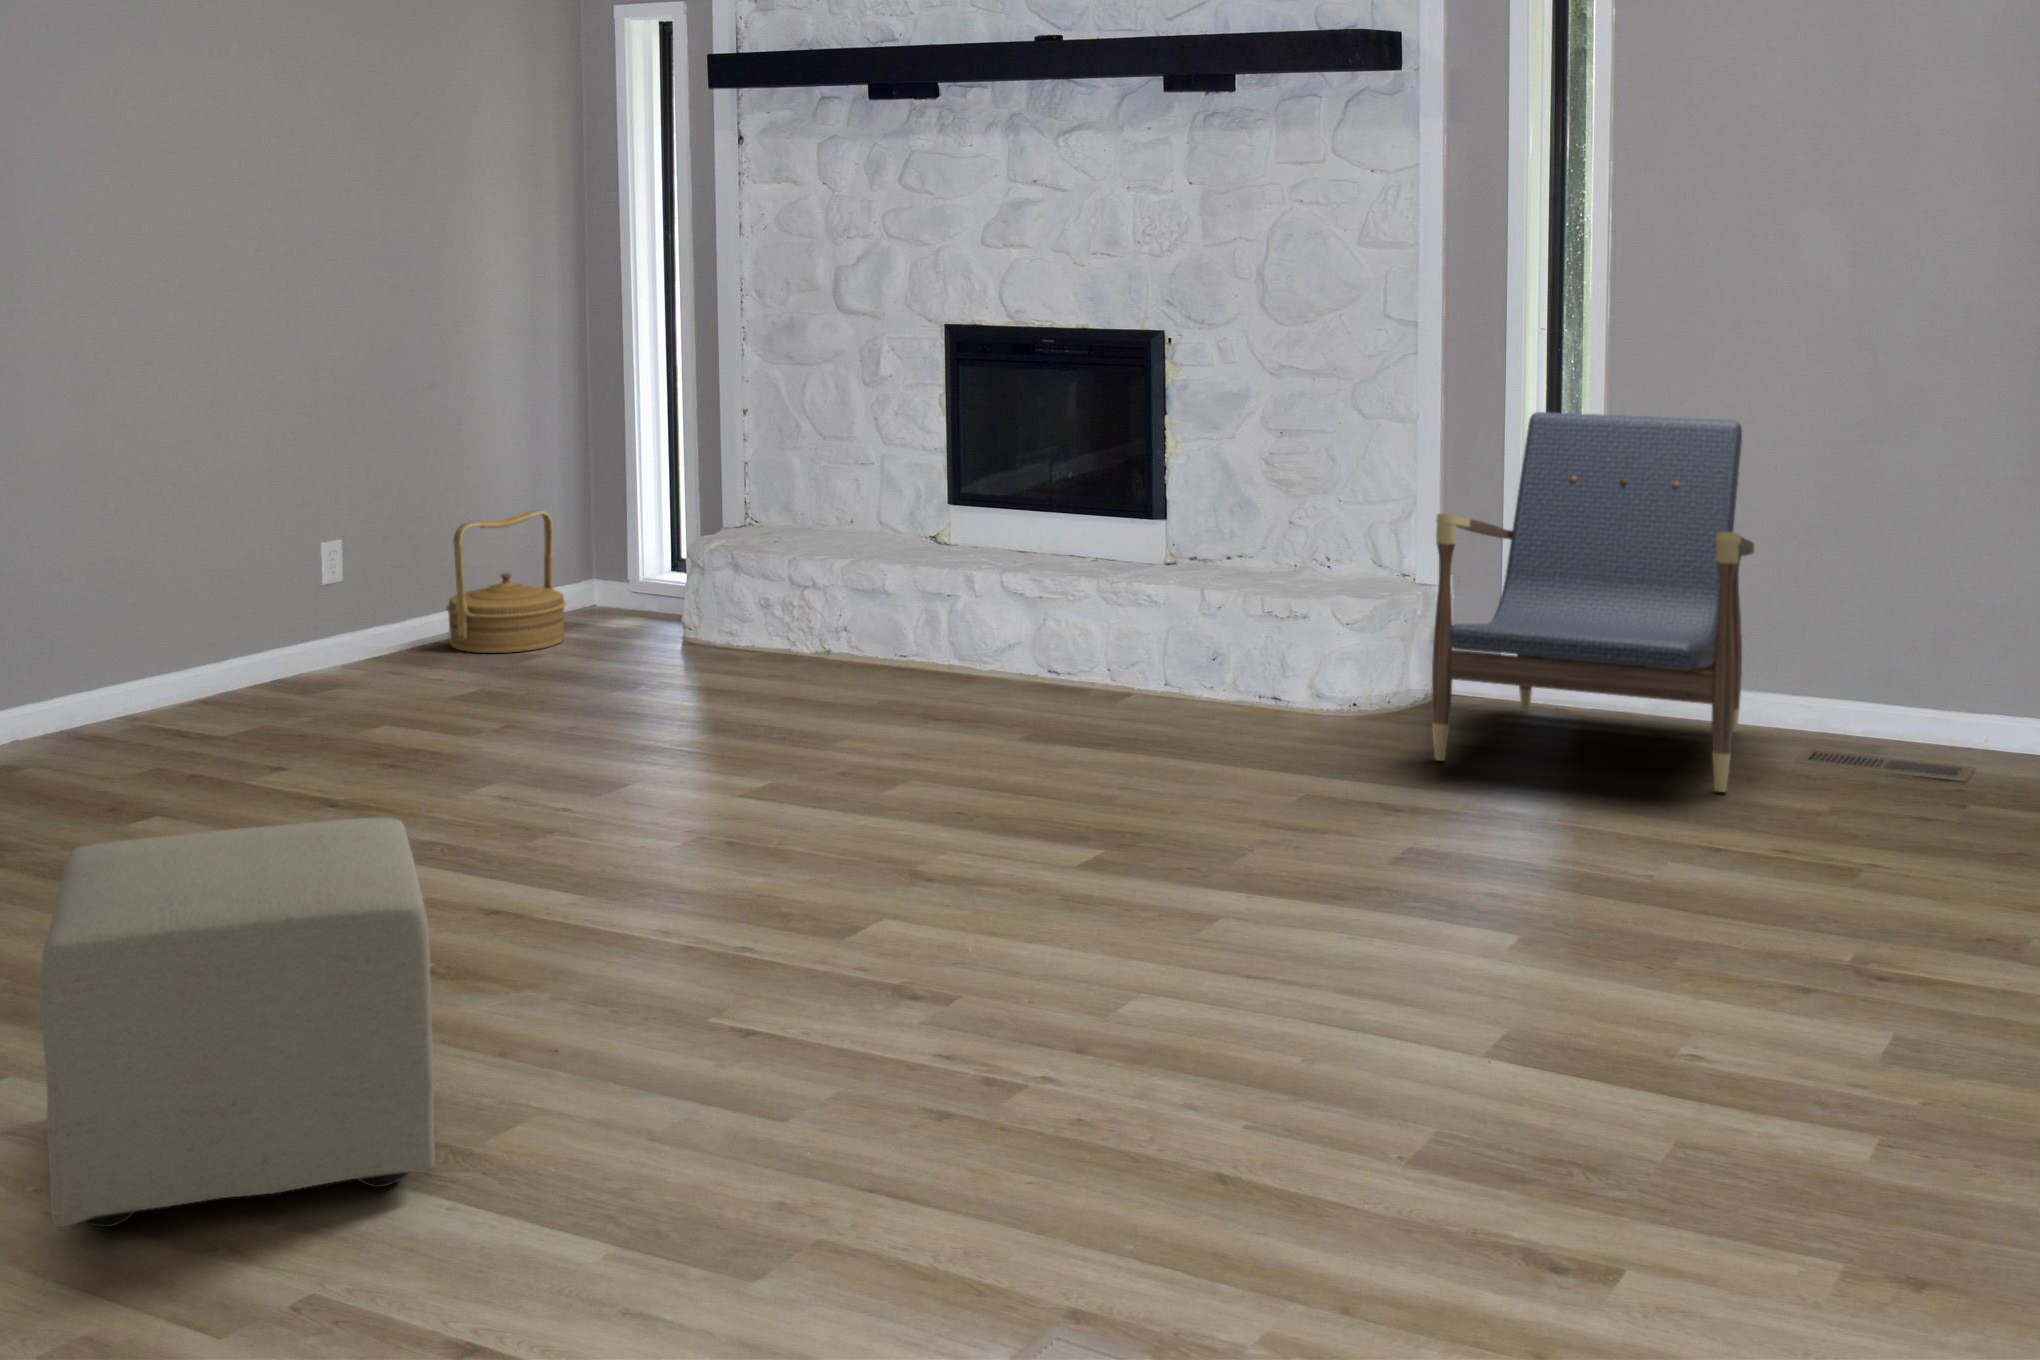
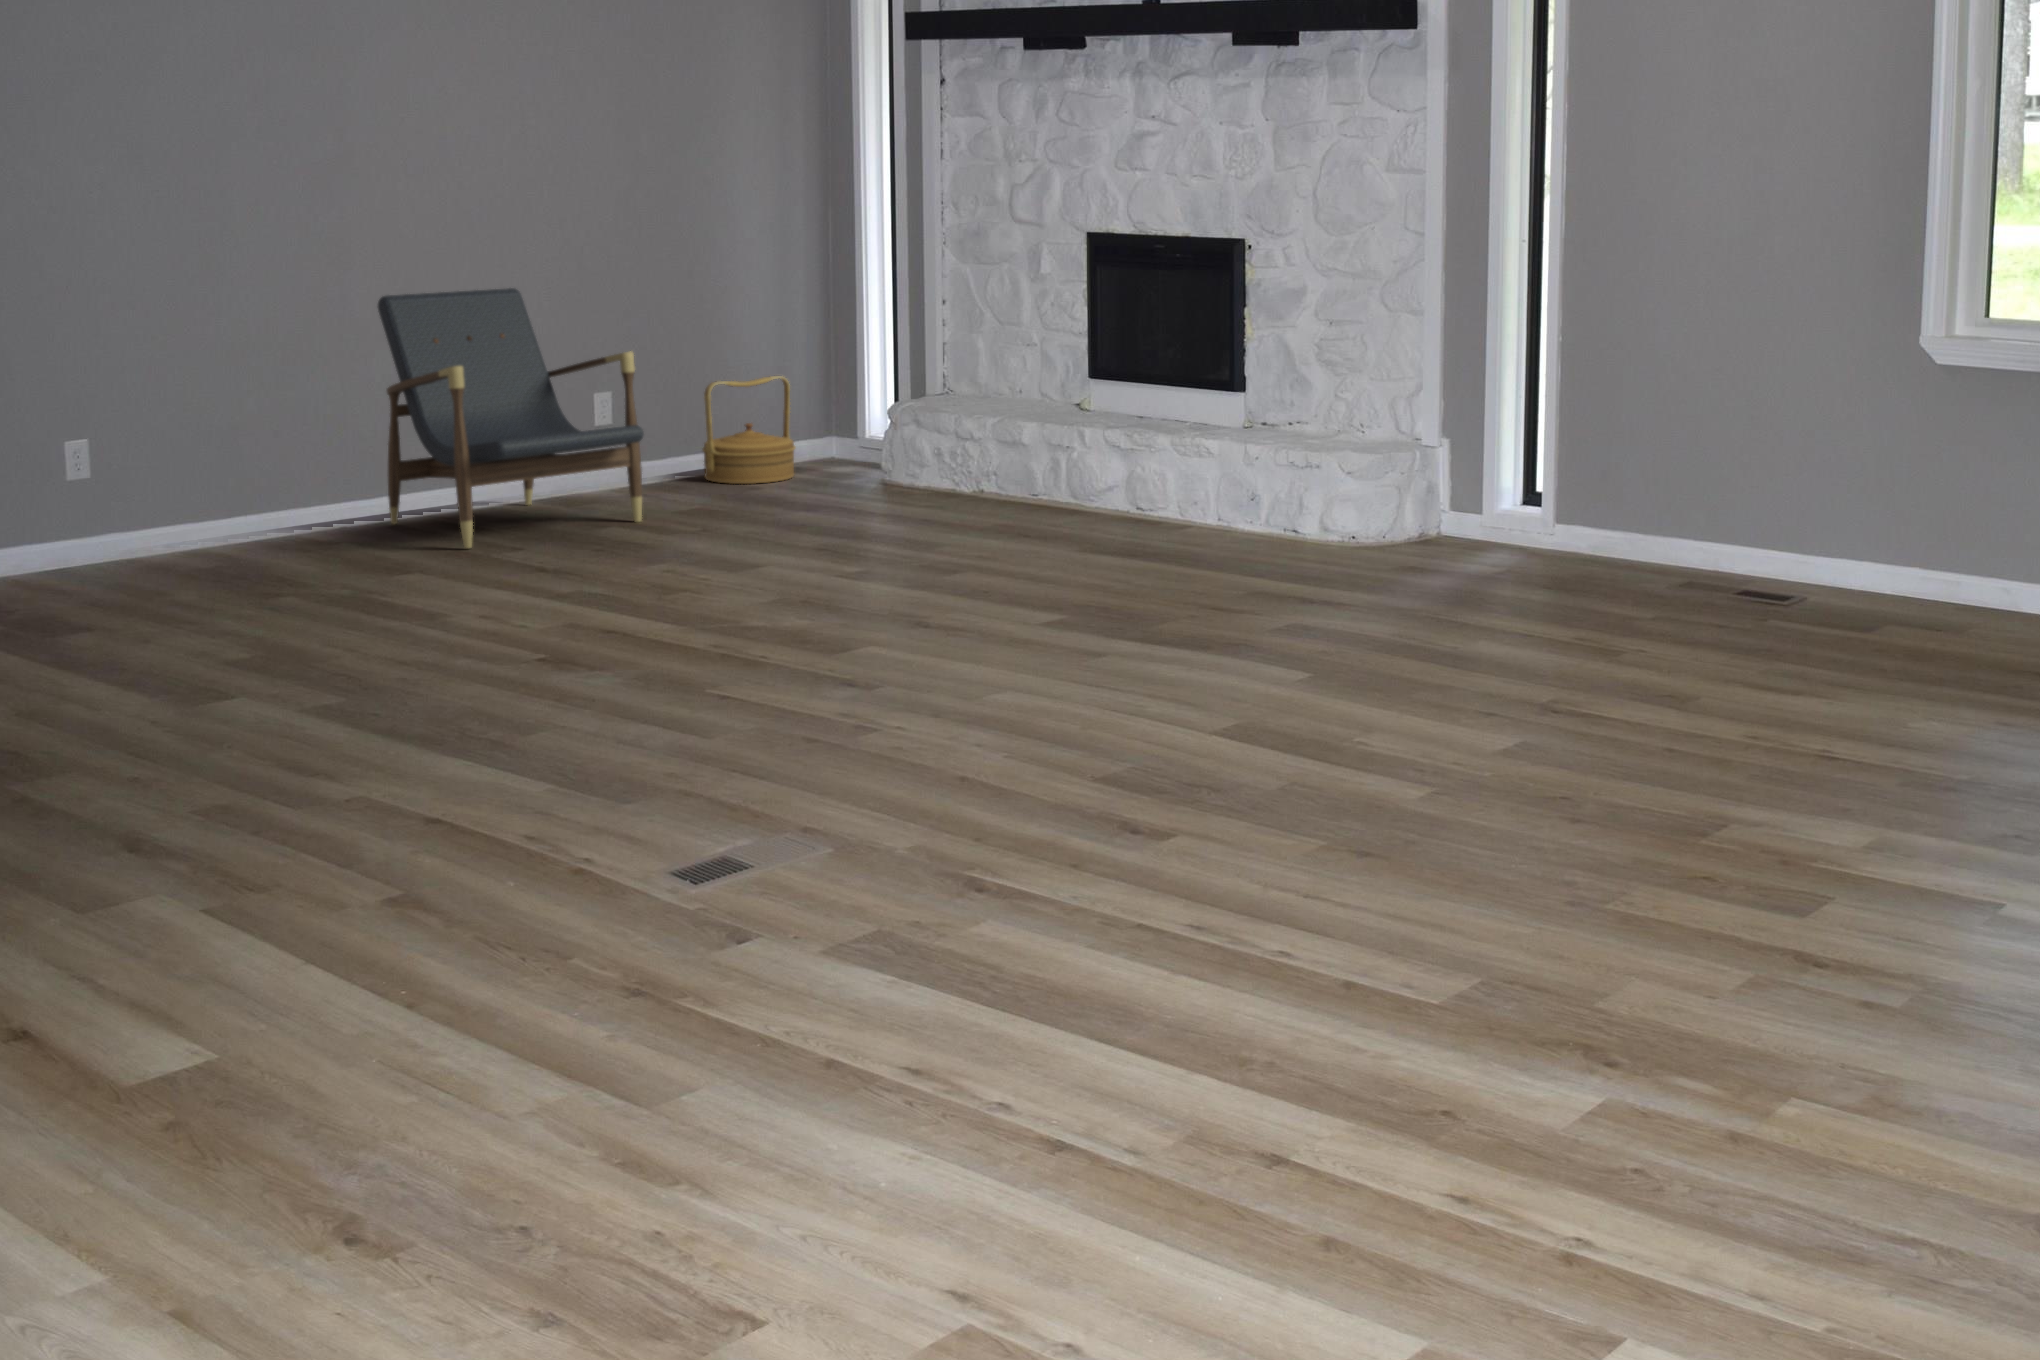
lounge chair: present [1432,412,1754,792] -> present [378,288,644,548]
ottoman: present [39,818,435,1227] -> none [237,530,509,754]

